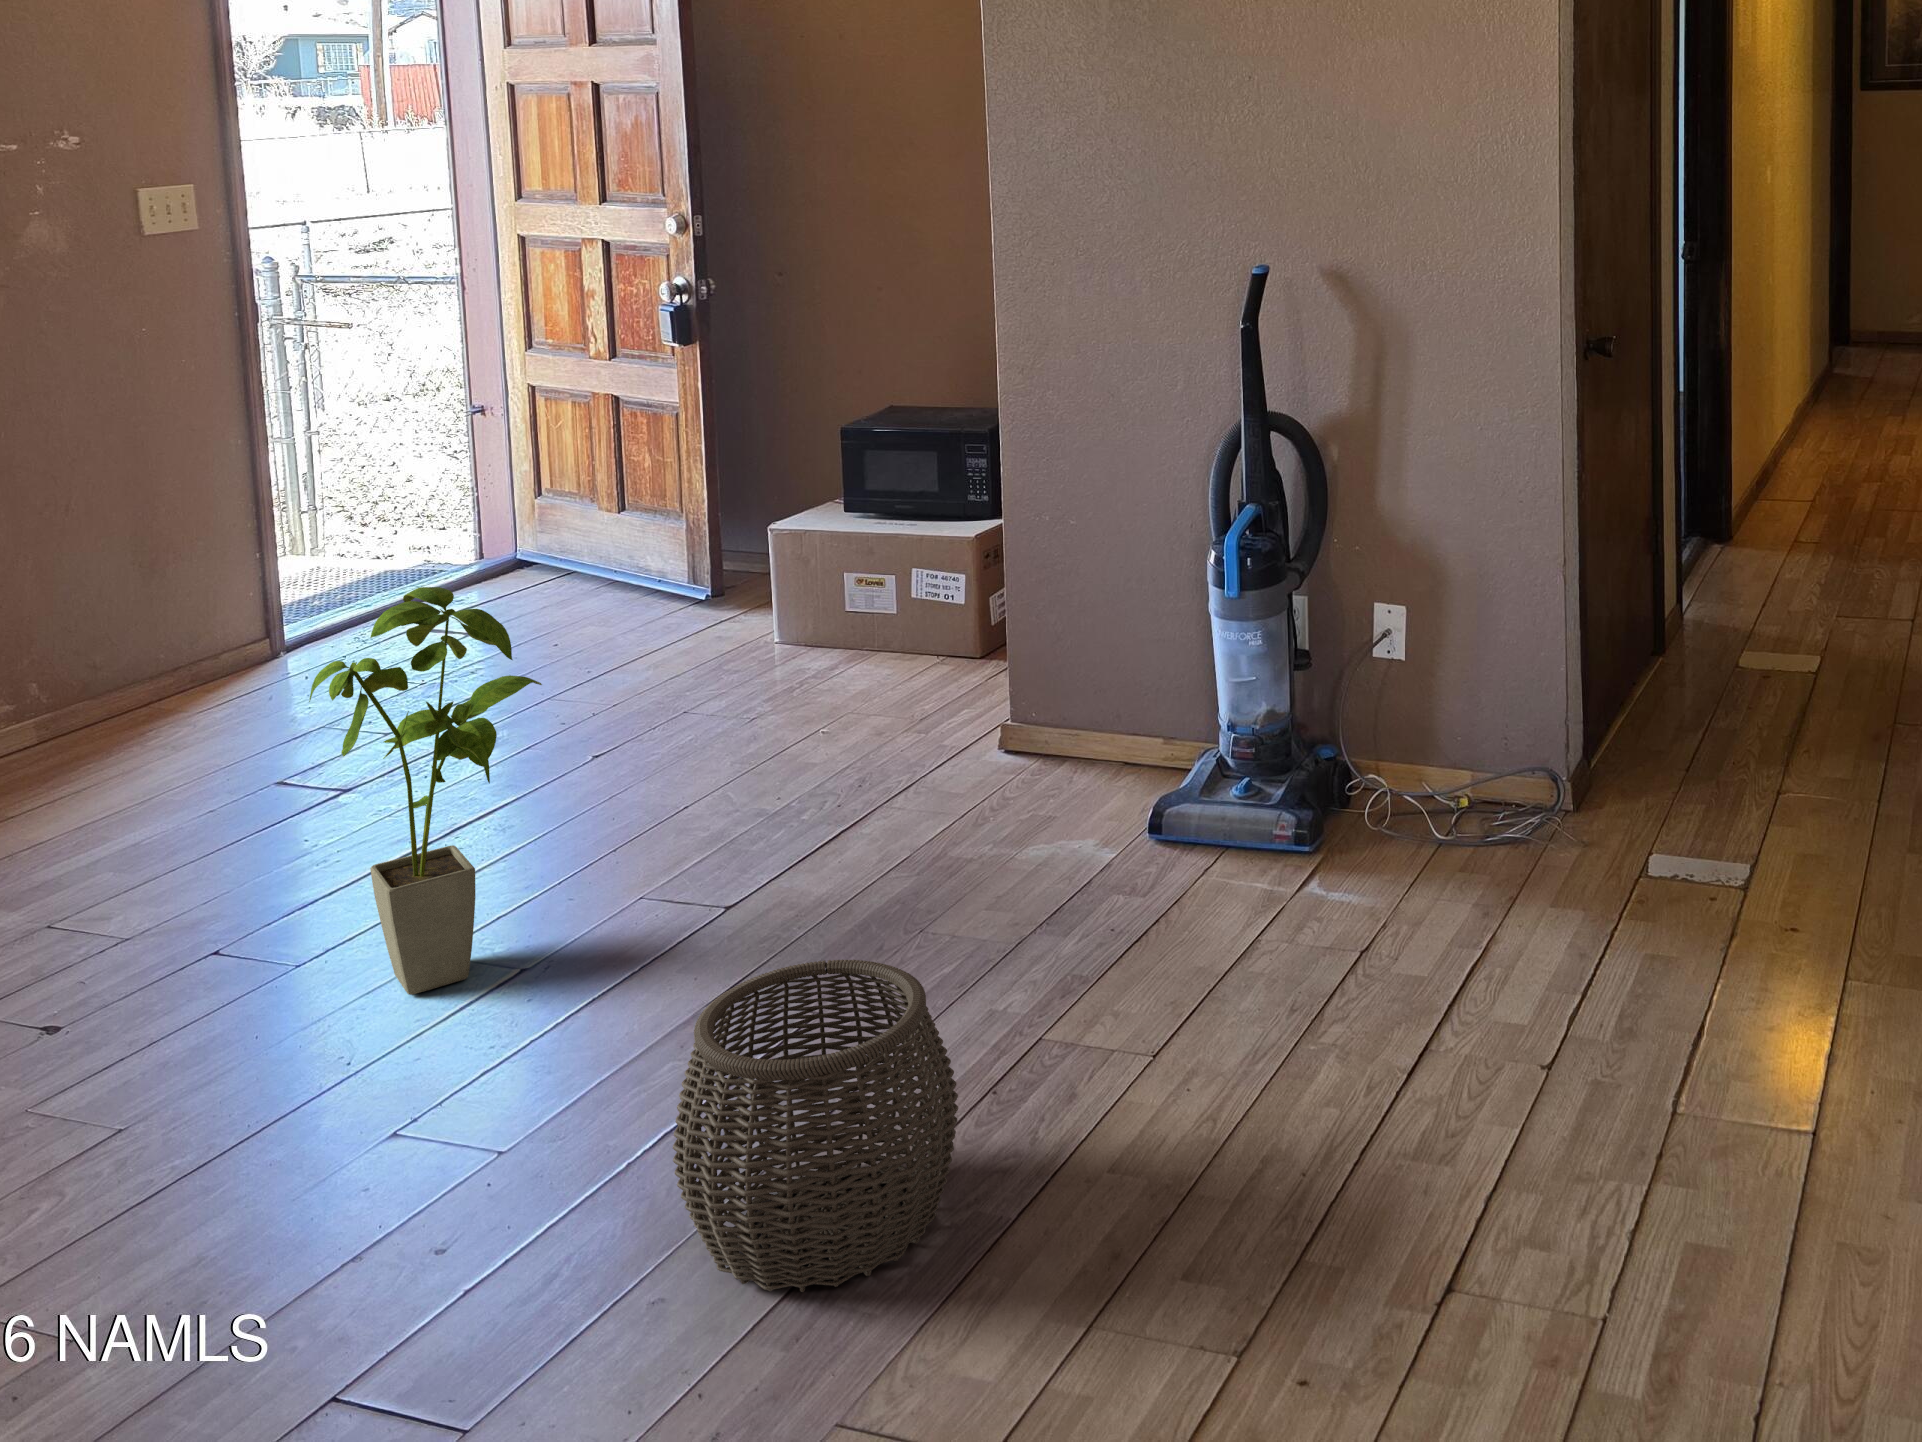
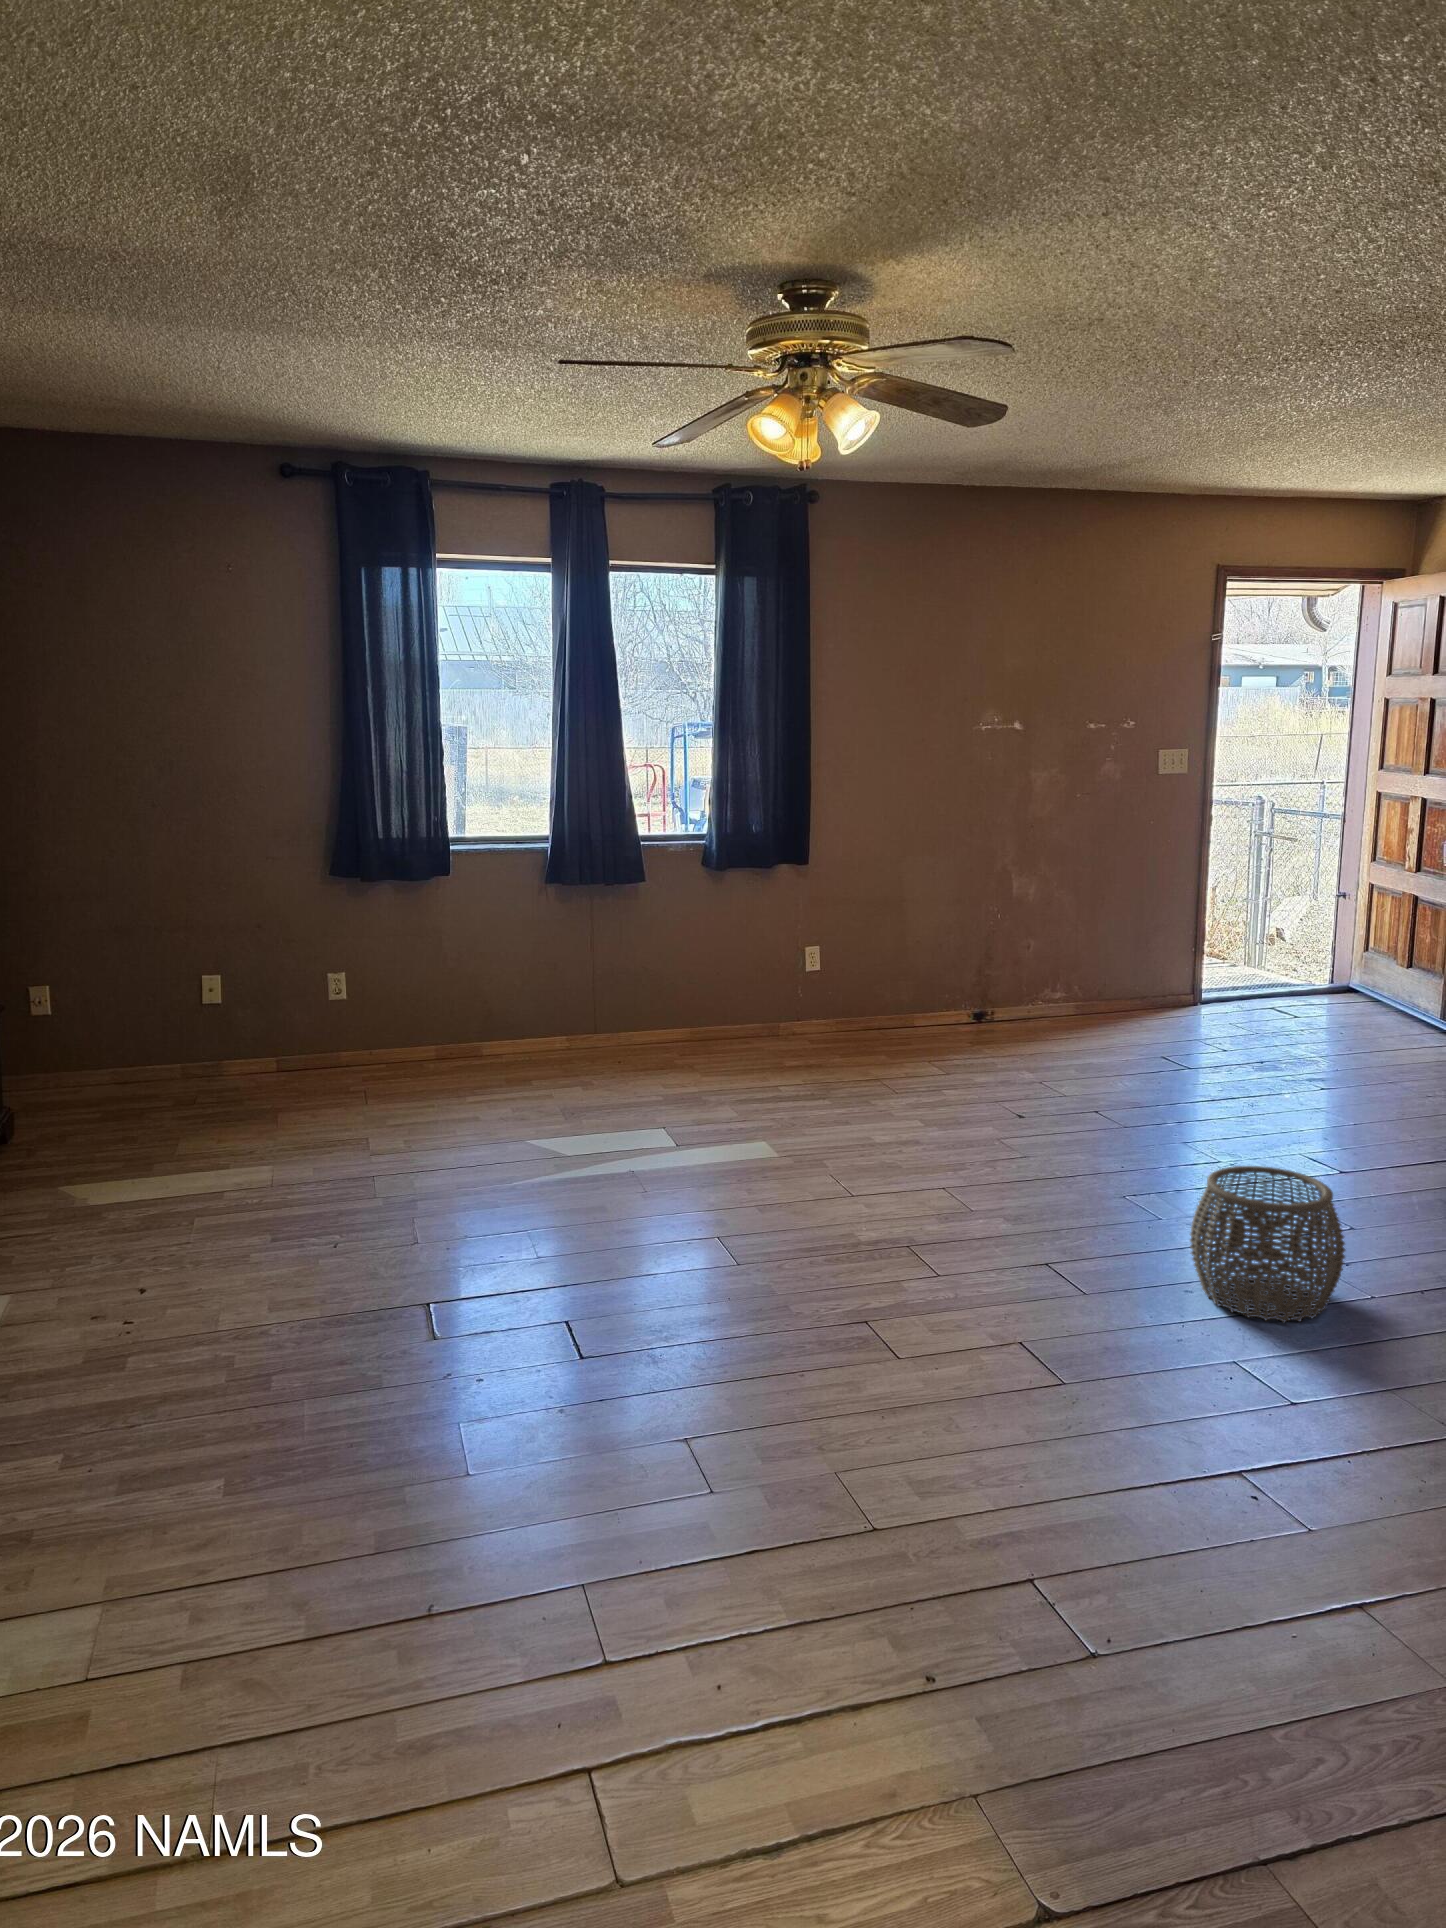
house plant: present [309,587,542,995] -> none [1133,956,1248,1155]

